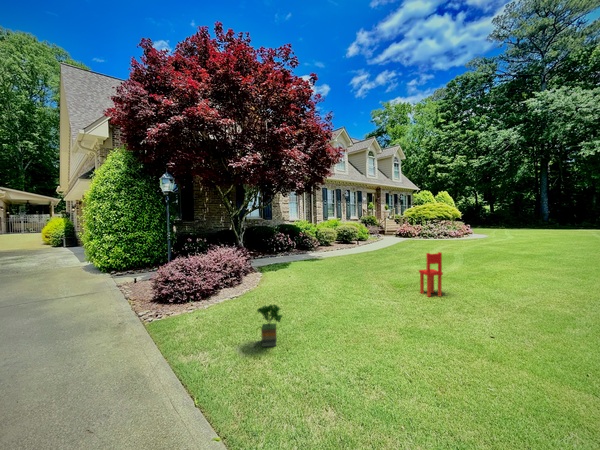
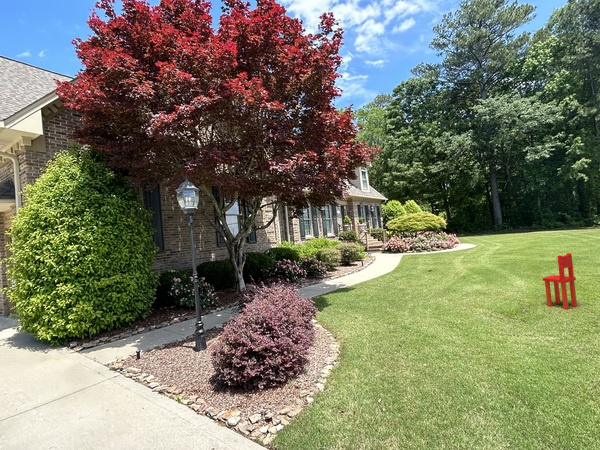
potted tree: present [257,305,282,347] -> none [494,351,555,426]

